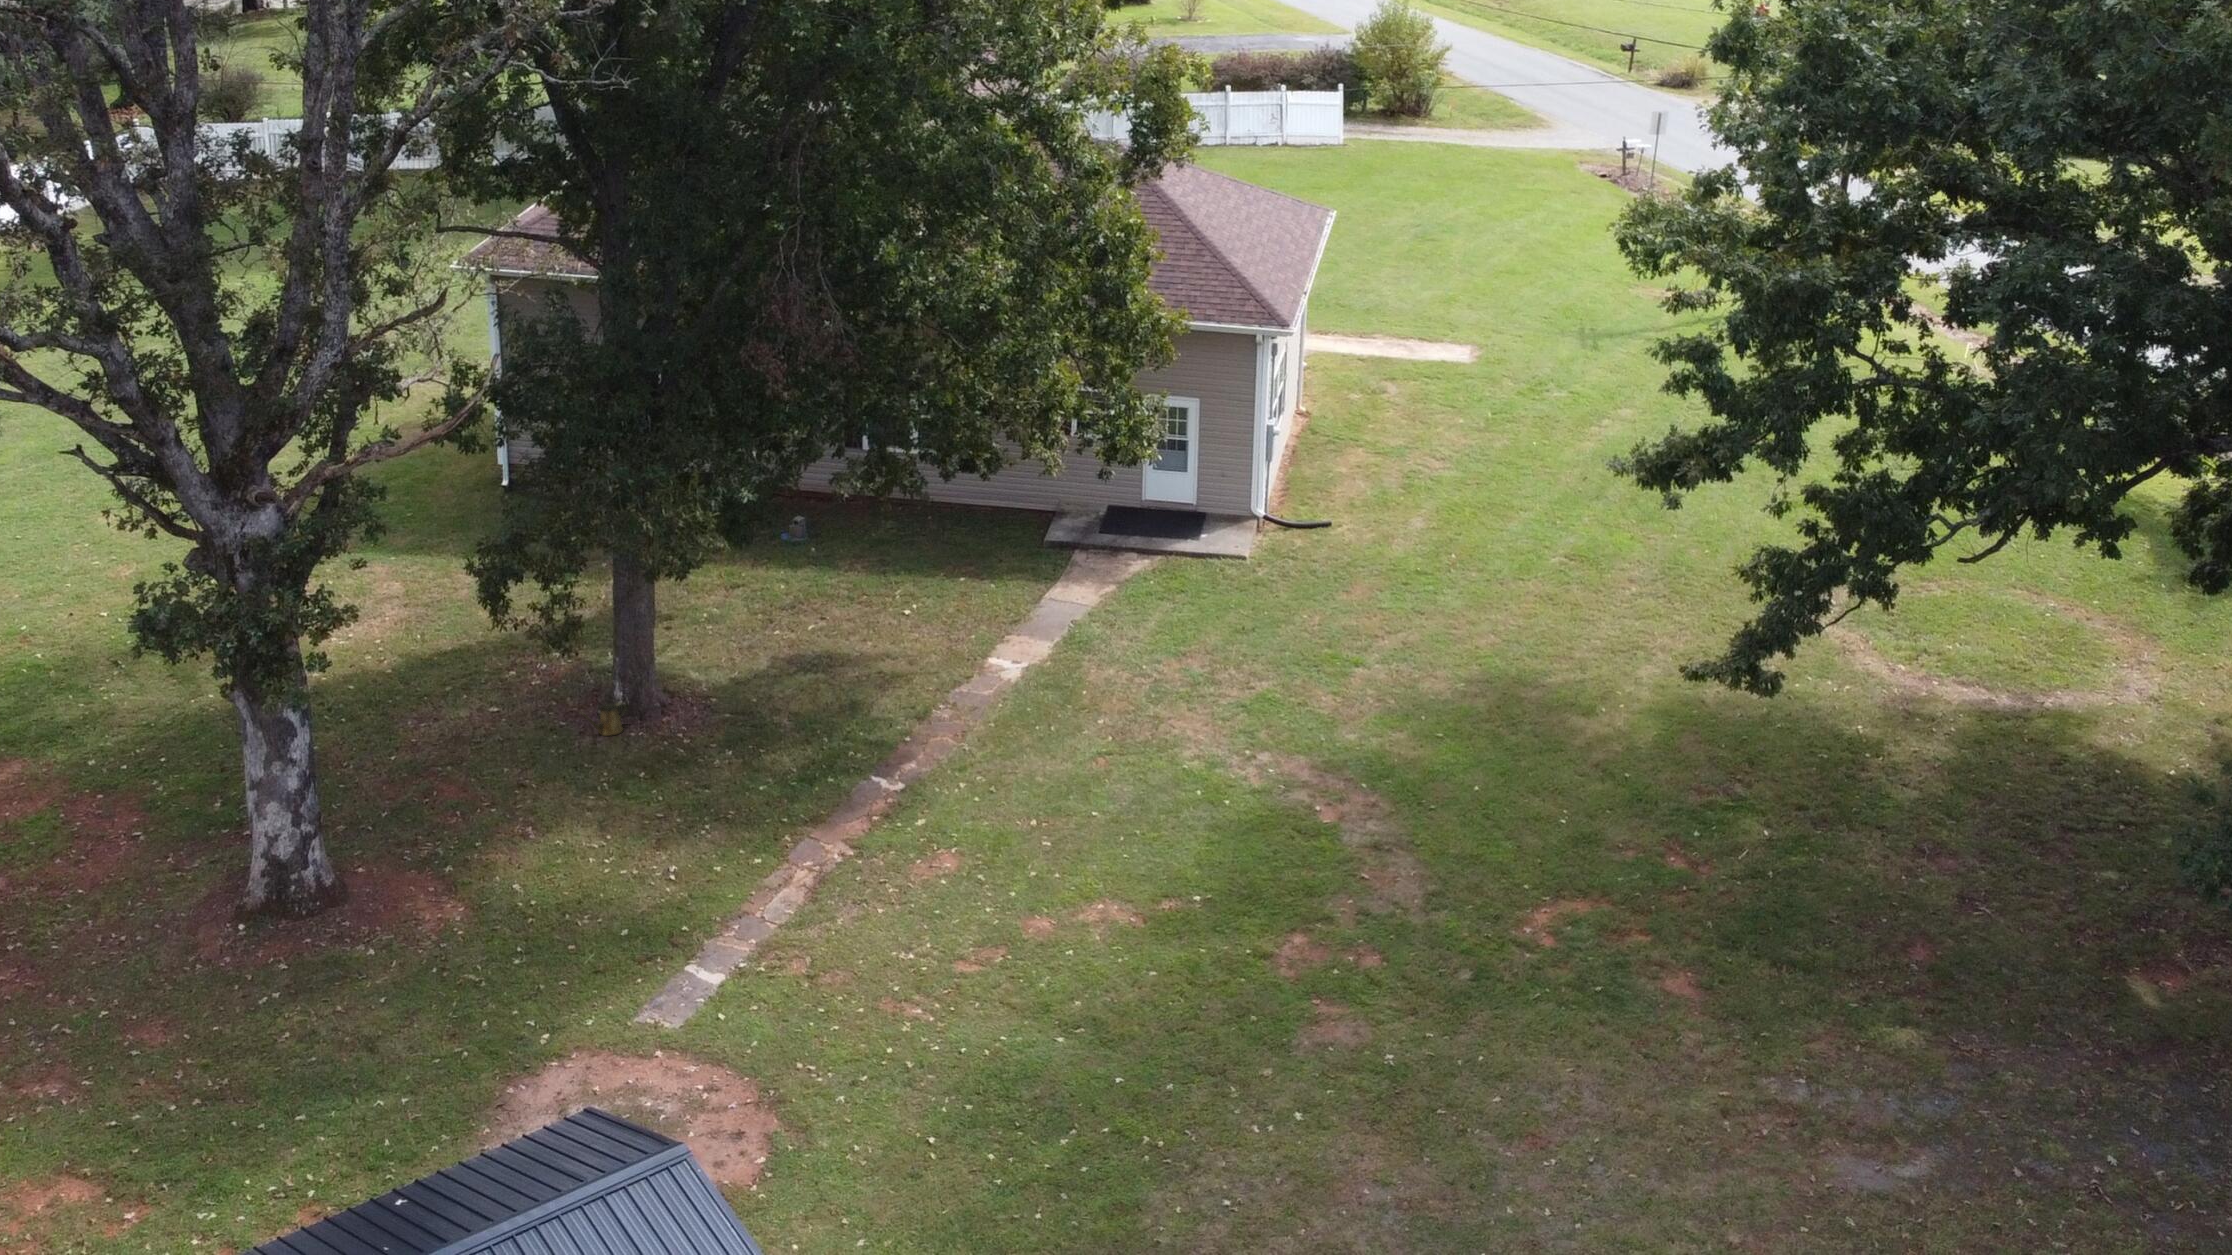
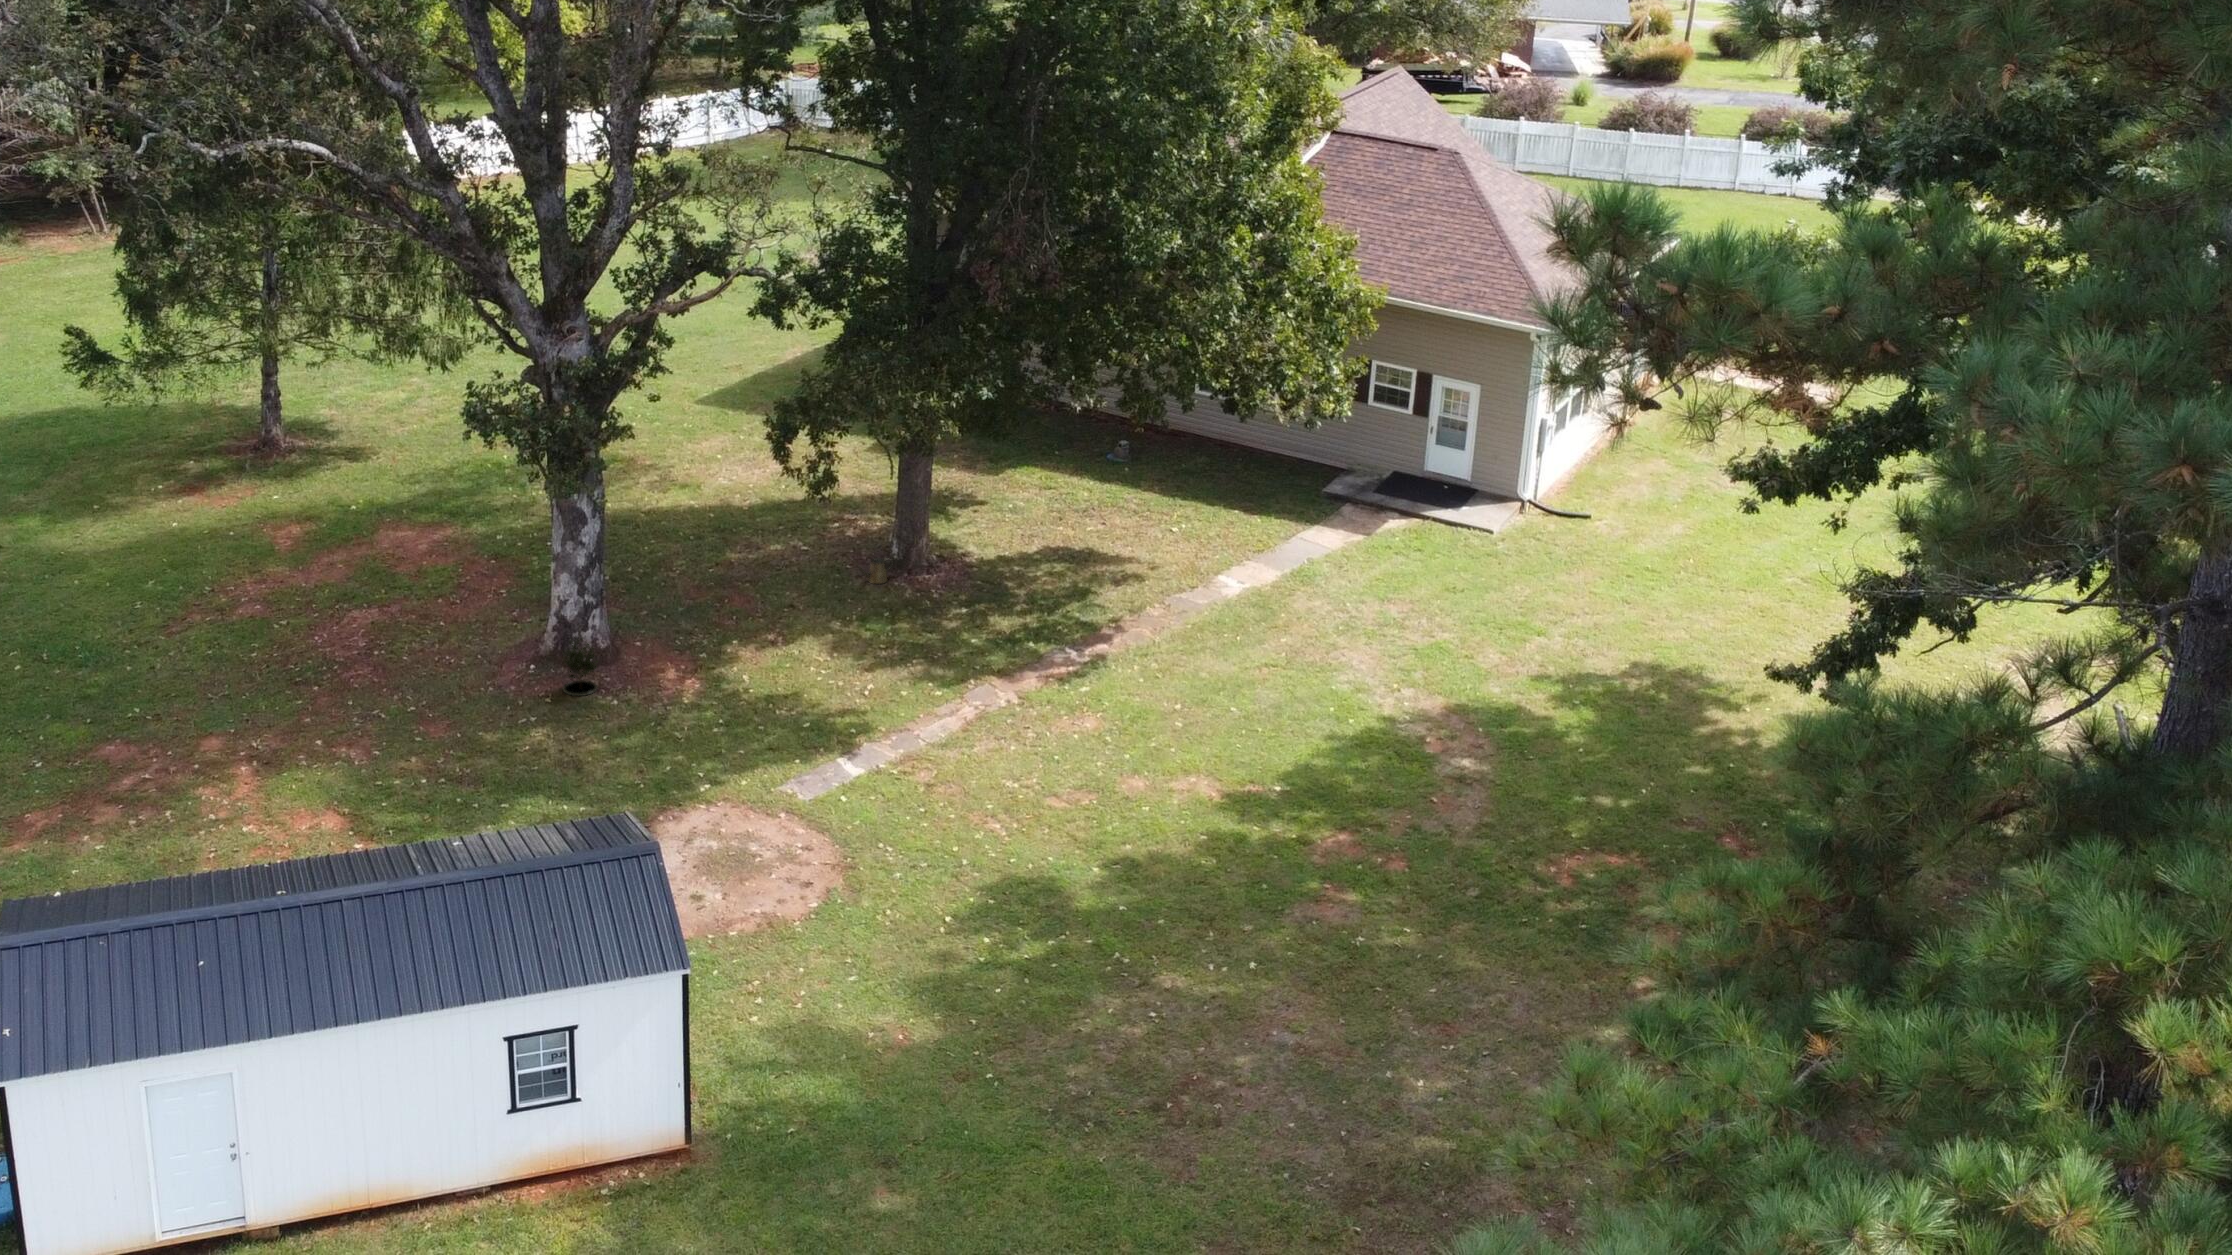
potted tree: none [281,878,334,957] -> present [563,639,597,696]

